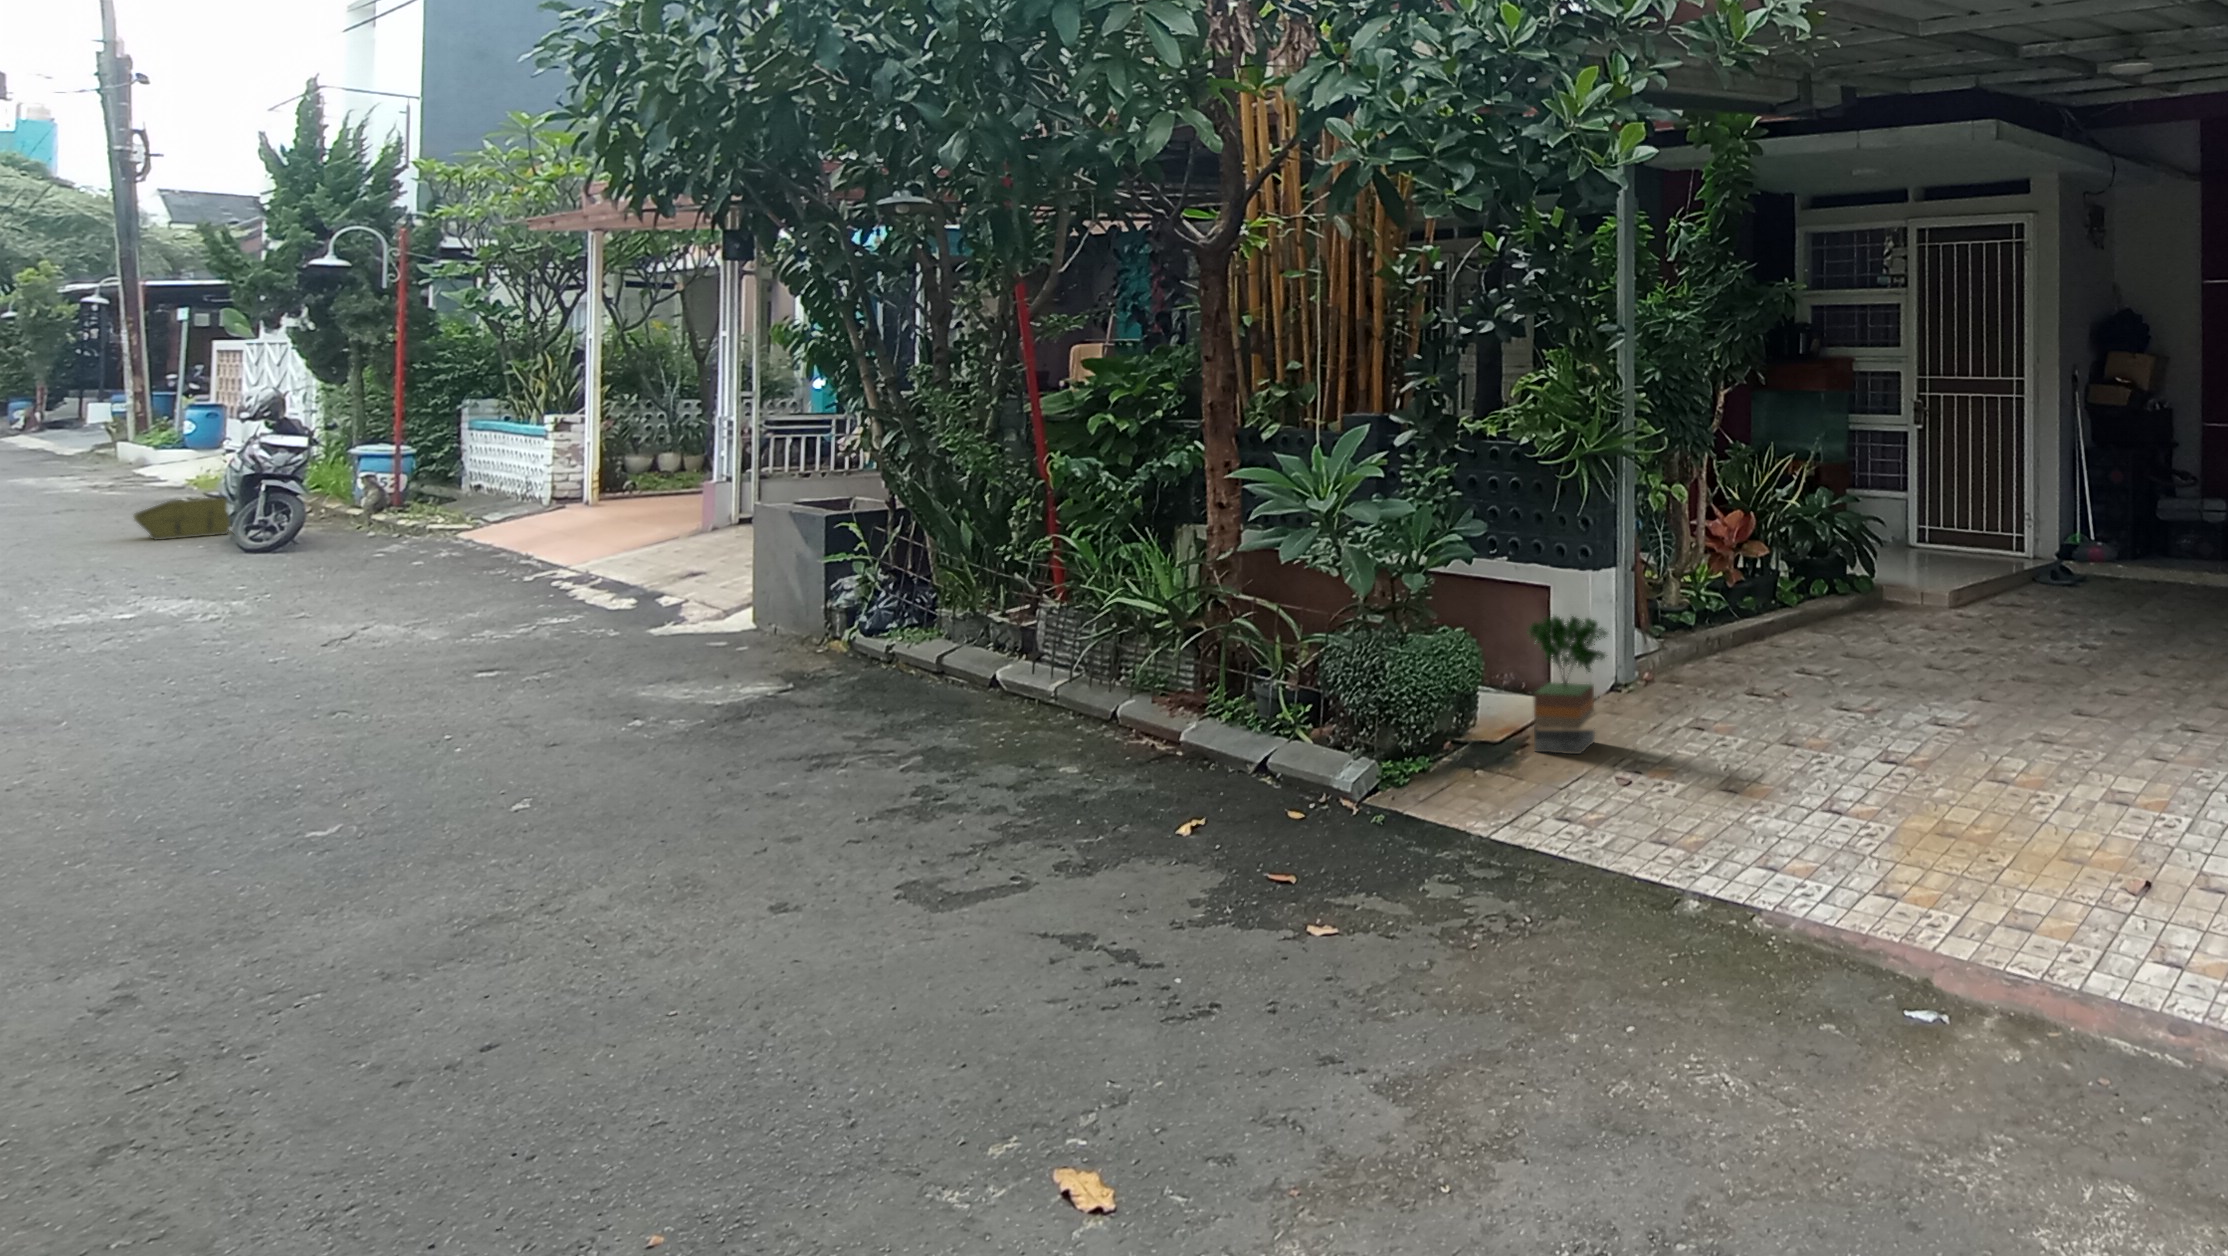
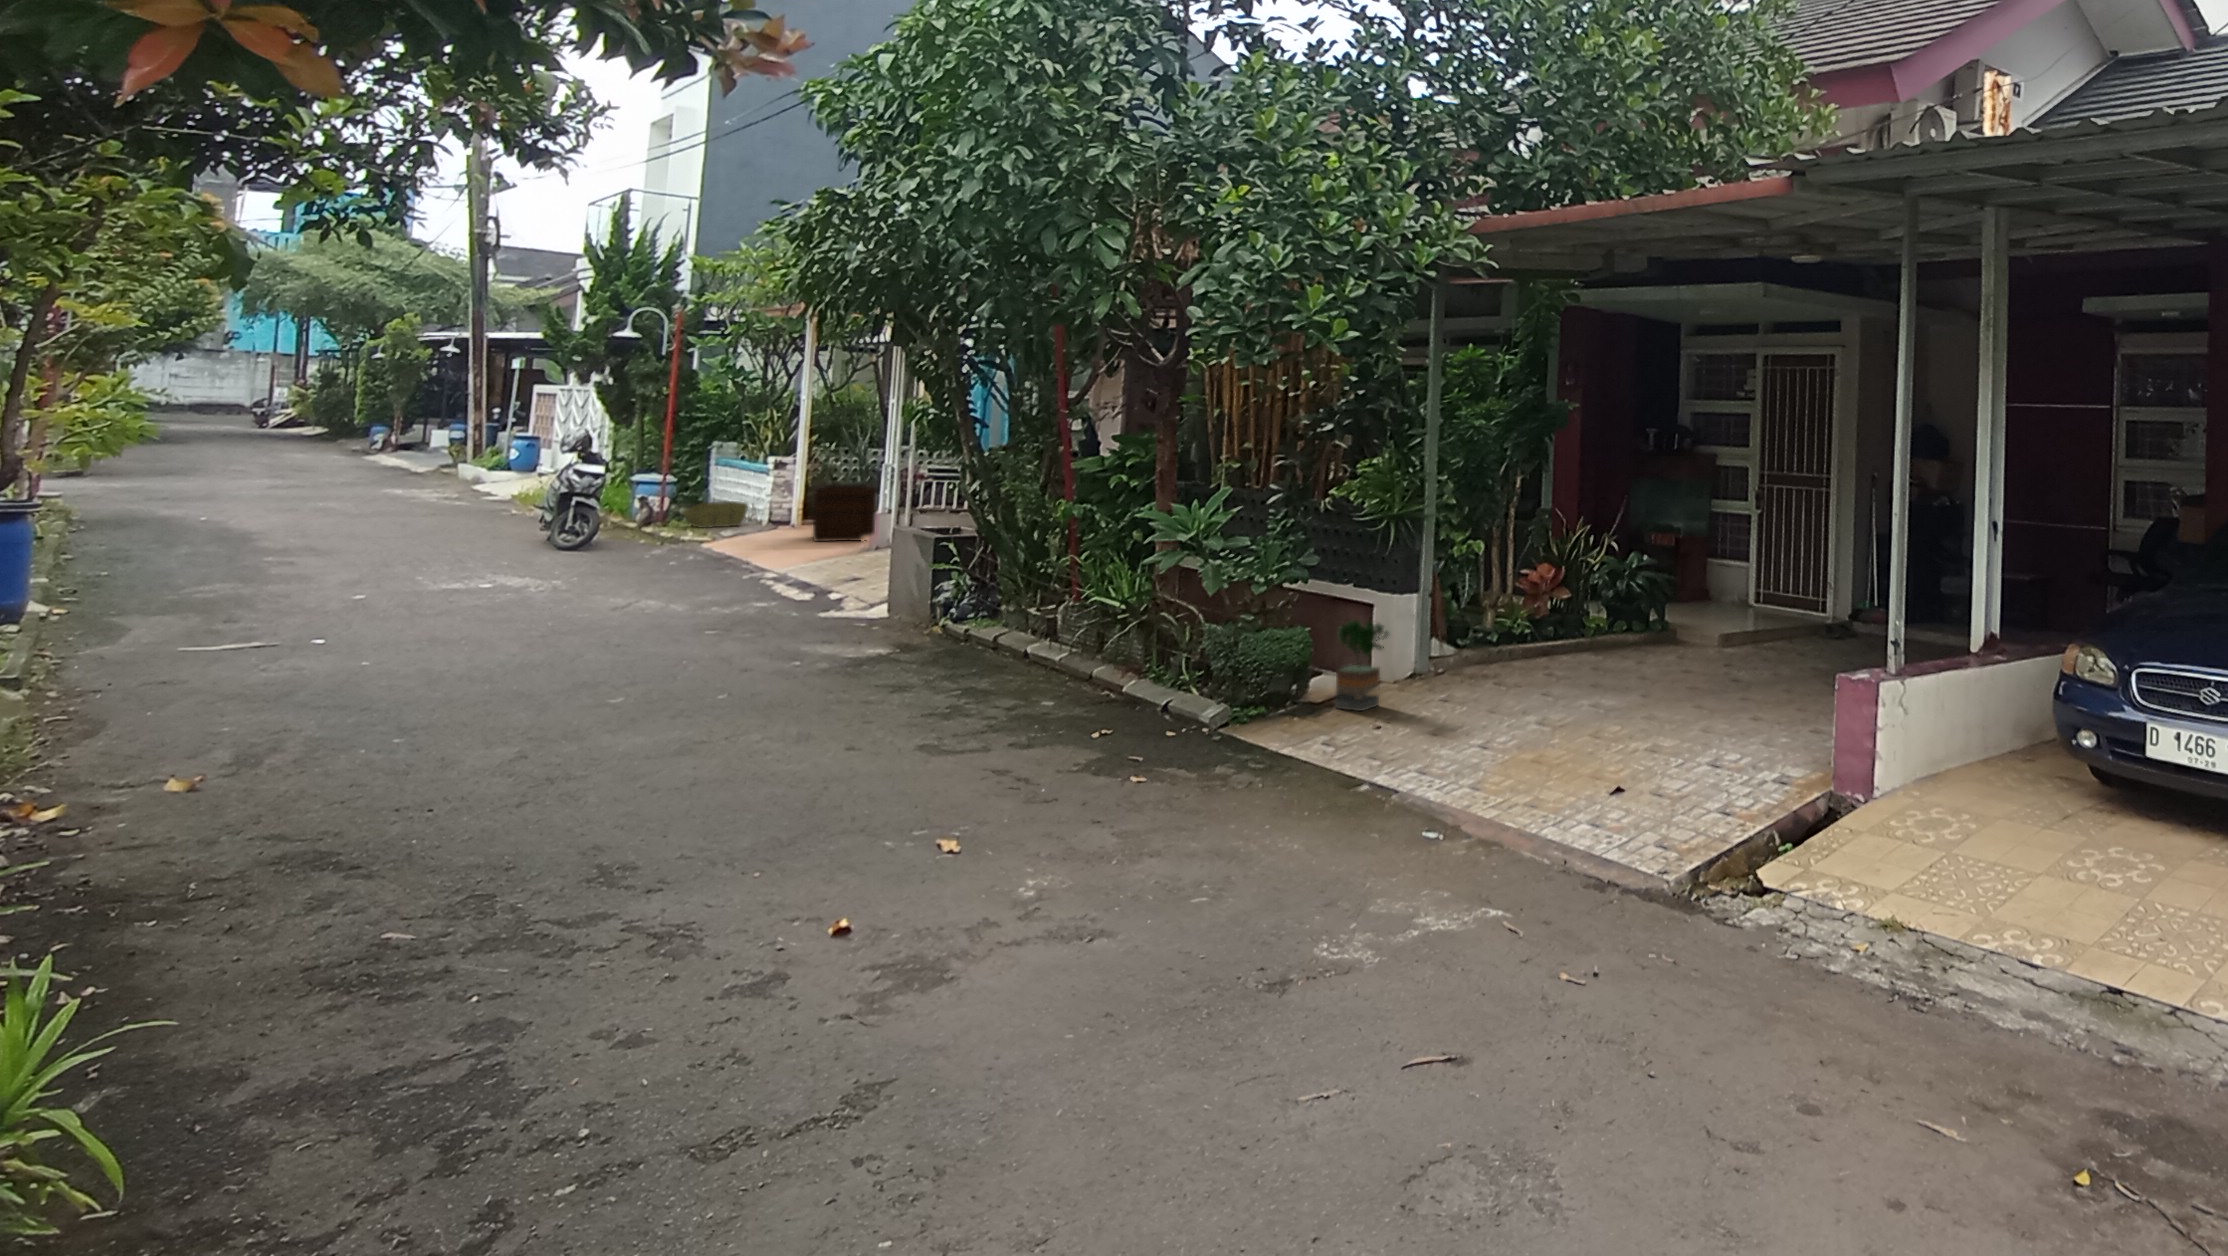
wooden crate: none [613,444,701,523] -> present [813,484,876,542]
storage bin: present [134,497,232,540] -> present [683,501,748,528]

